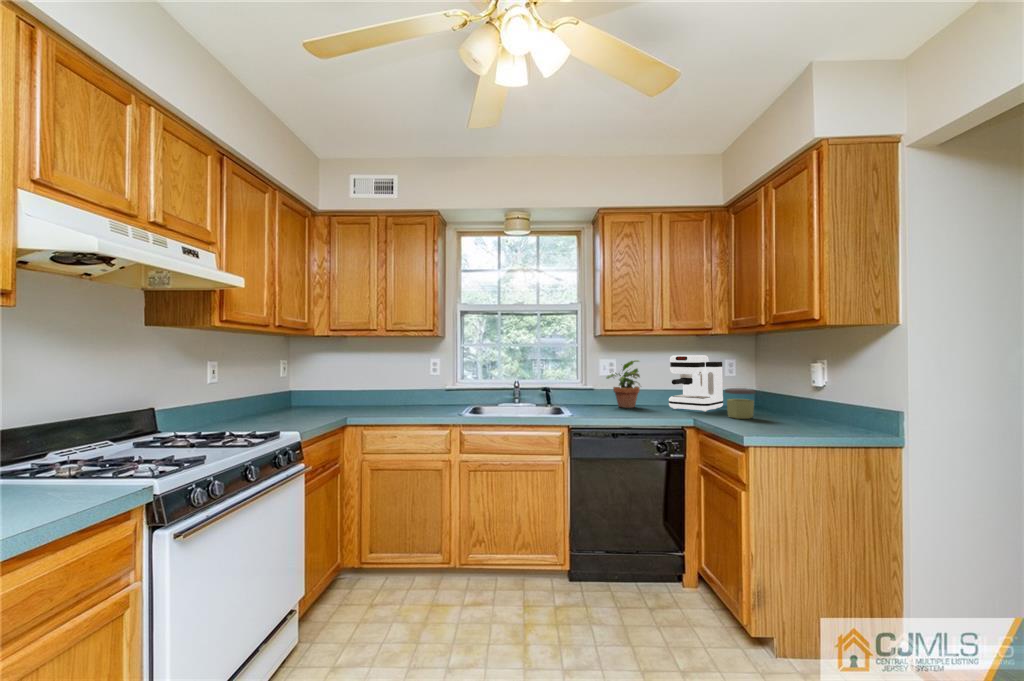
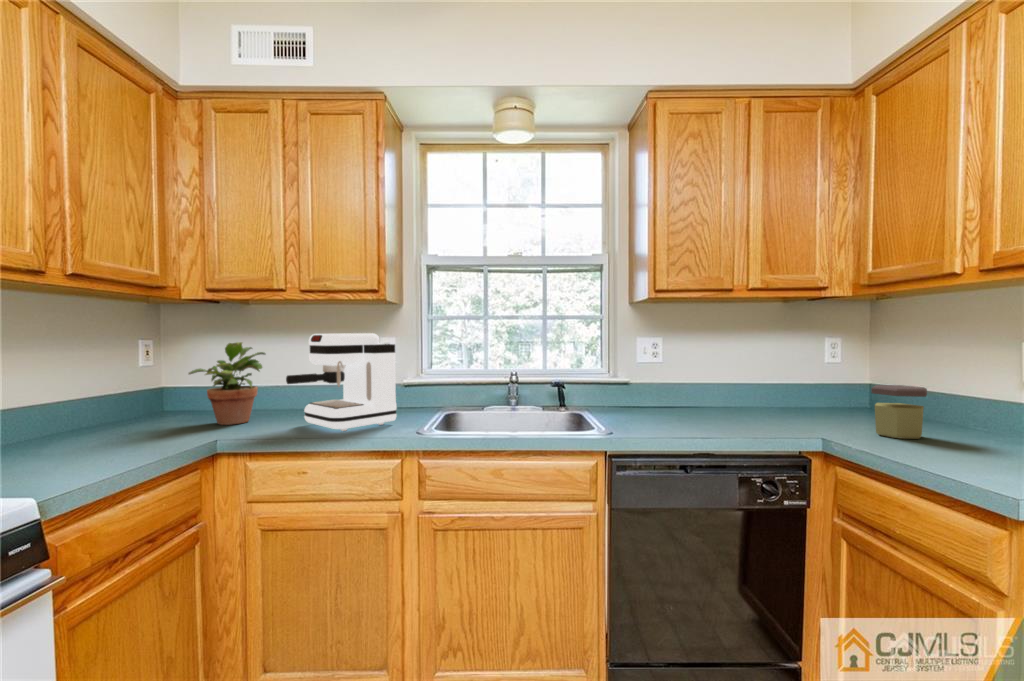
coffee maker: present [669,355,723,412] -> present [286,333,397,431]
potted plant: present [606,360,640,408] -> present [189,342,265,425]

